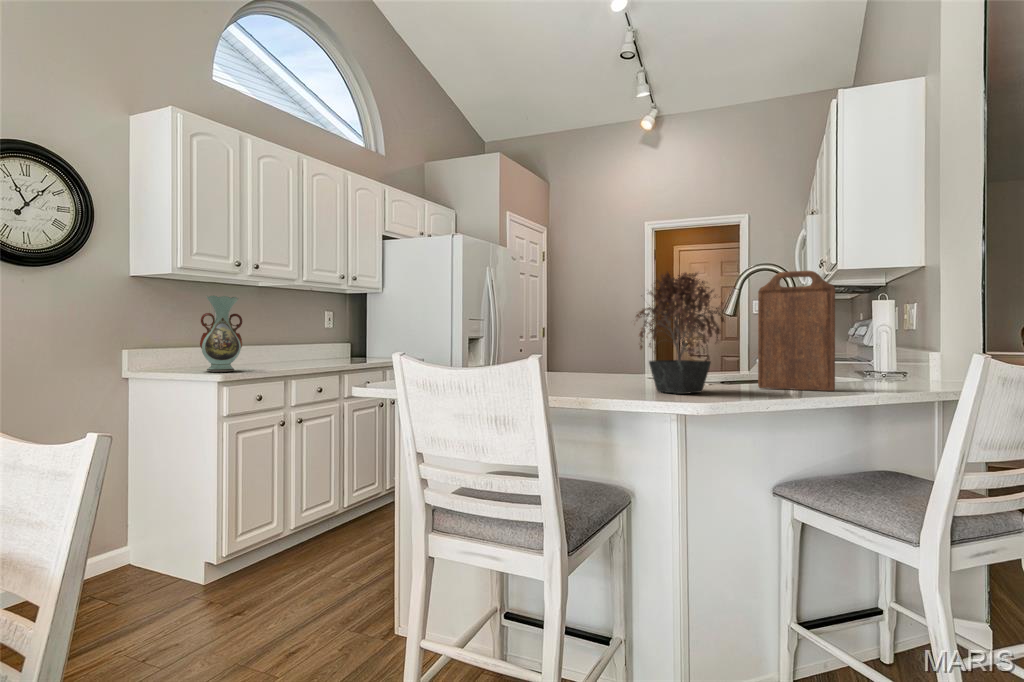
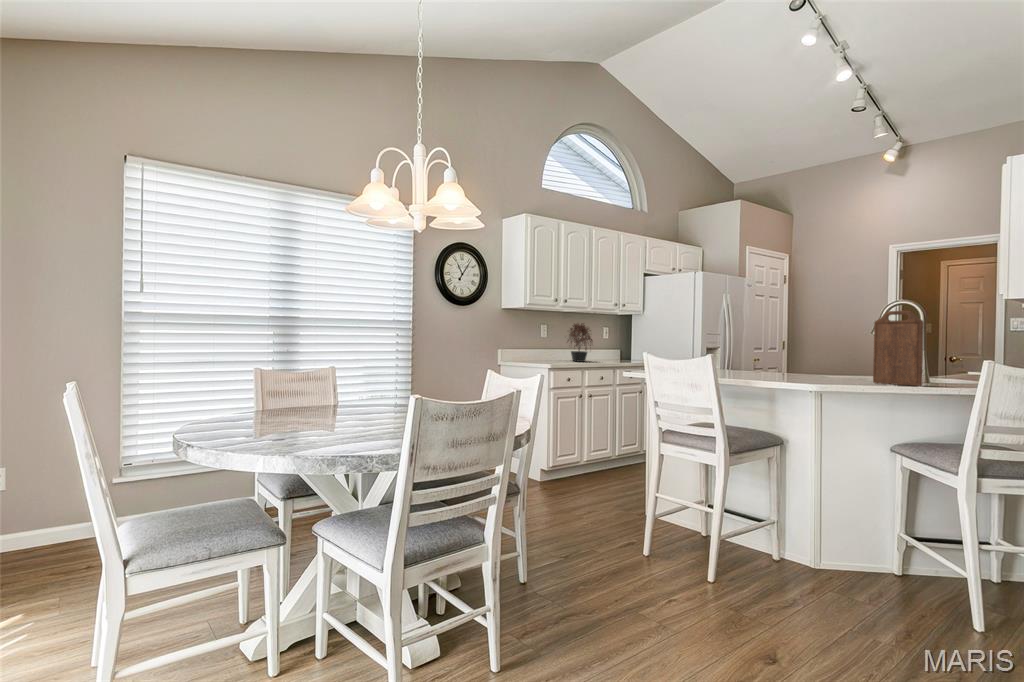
potted plant: present [636,271,724,394] -> present [567,323,593,362]
decorative vase: present [200,296,242,372] -> none [538,319,560,364]

